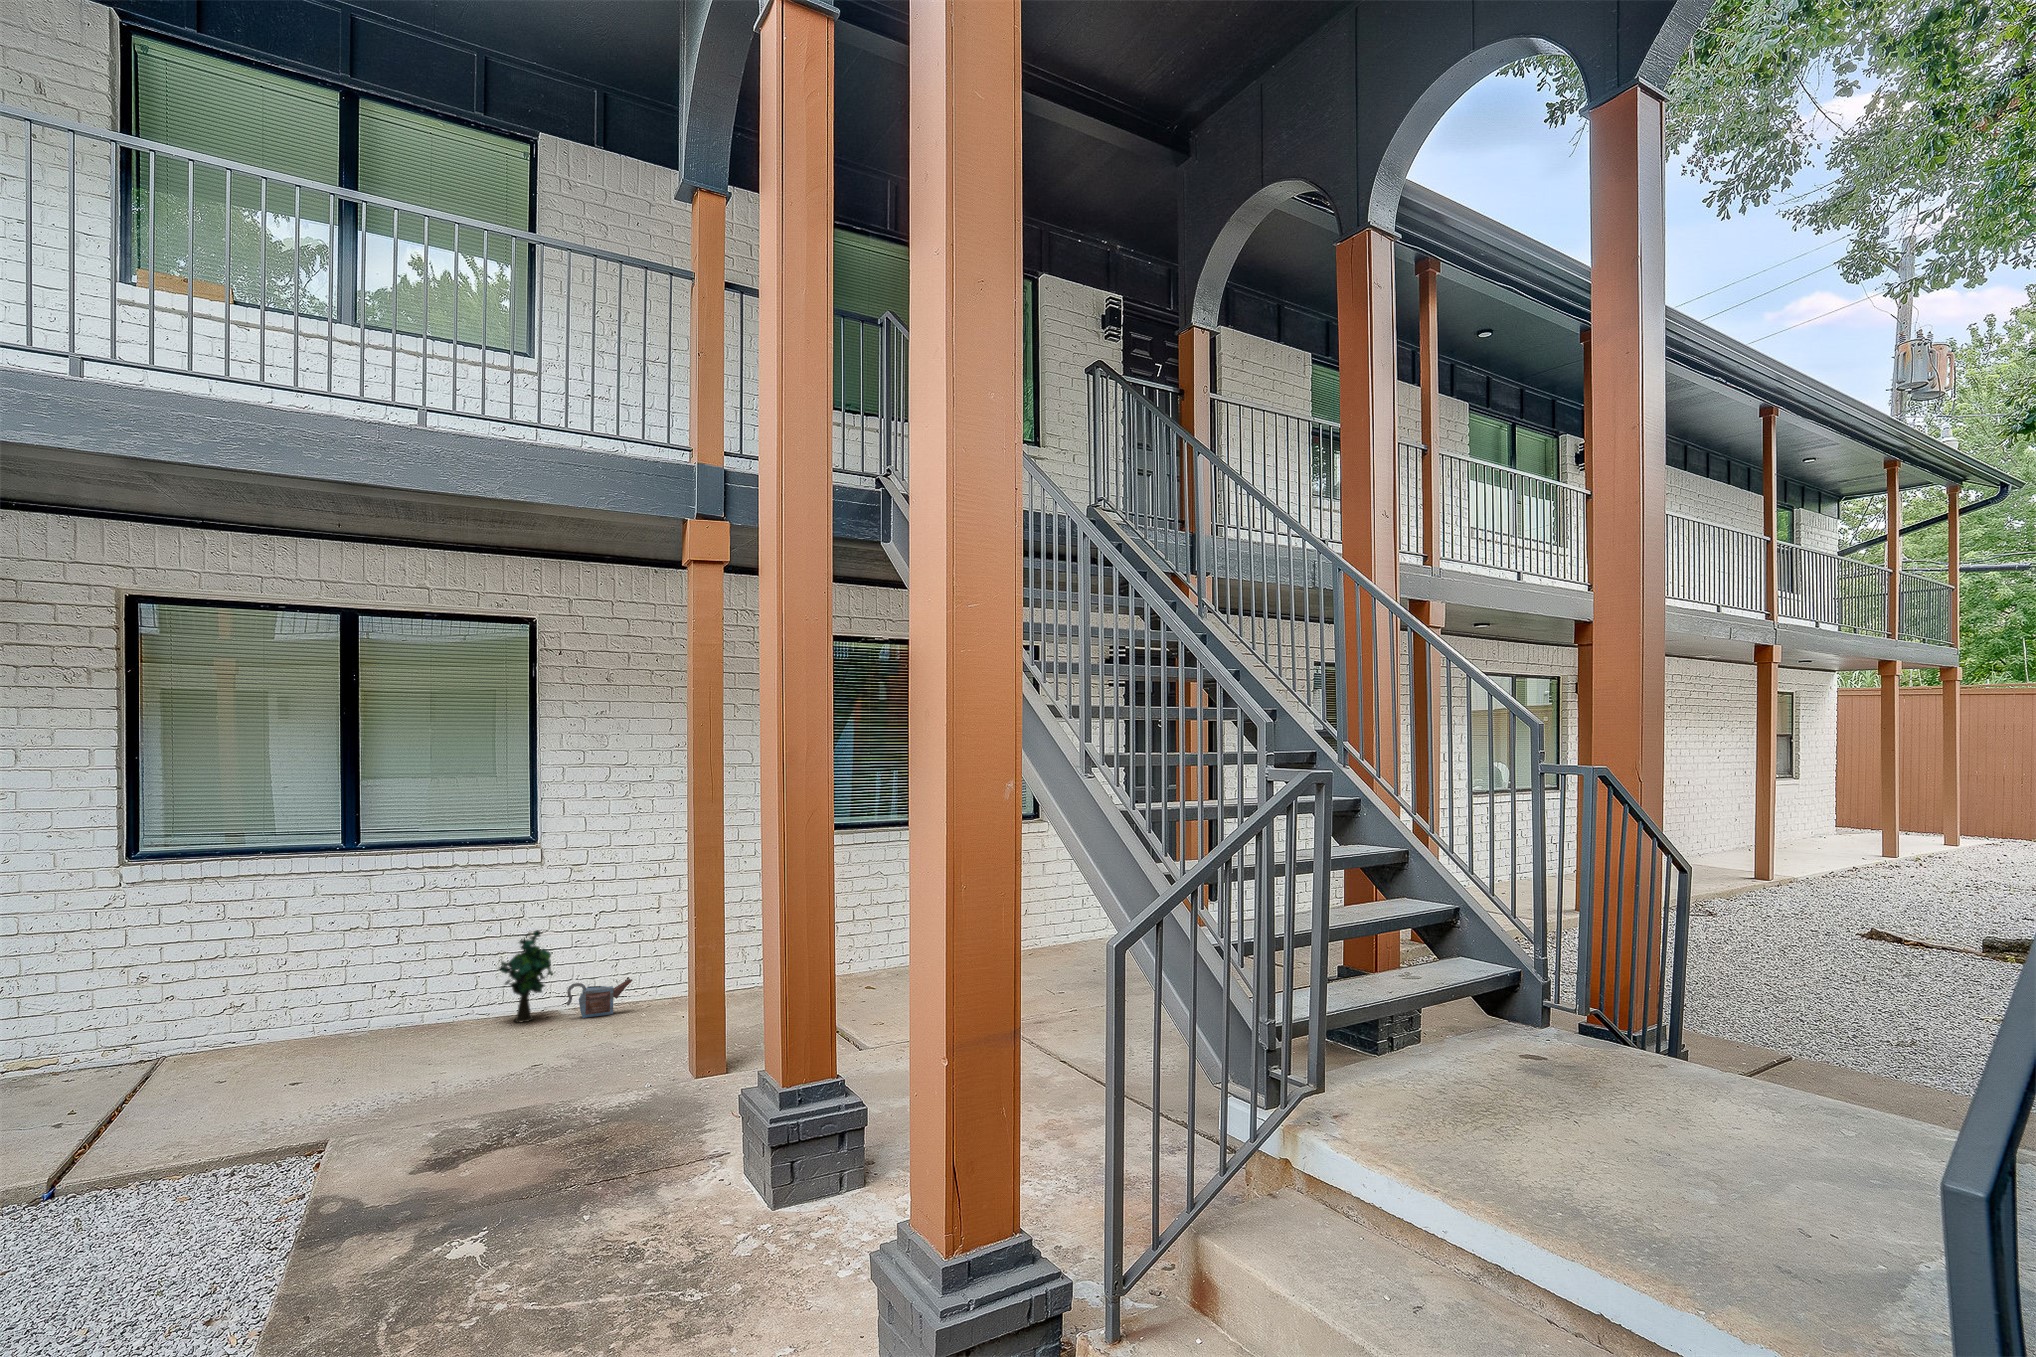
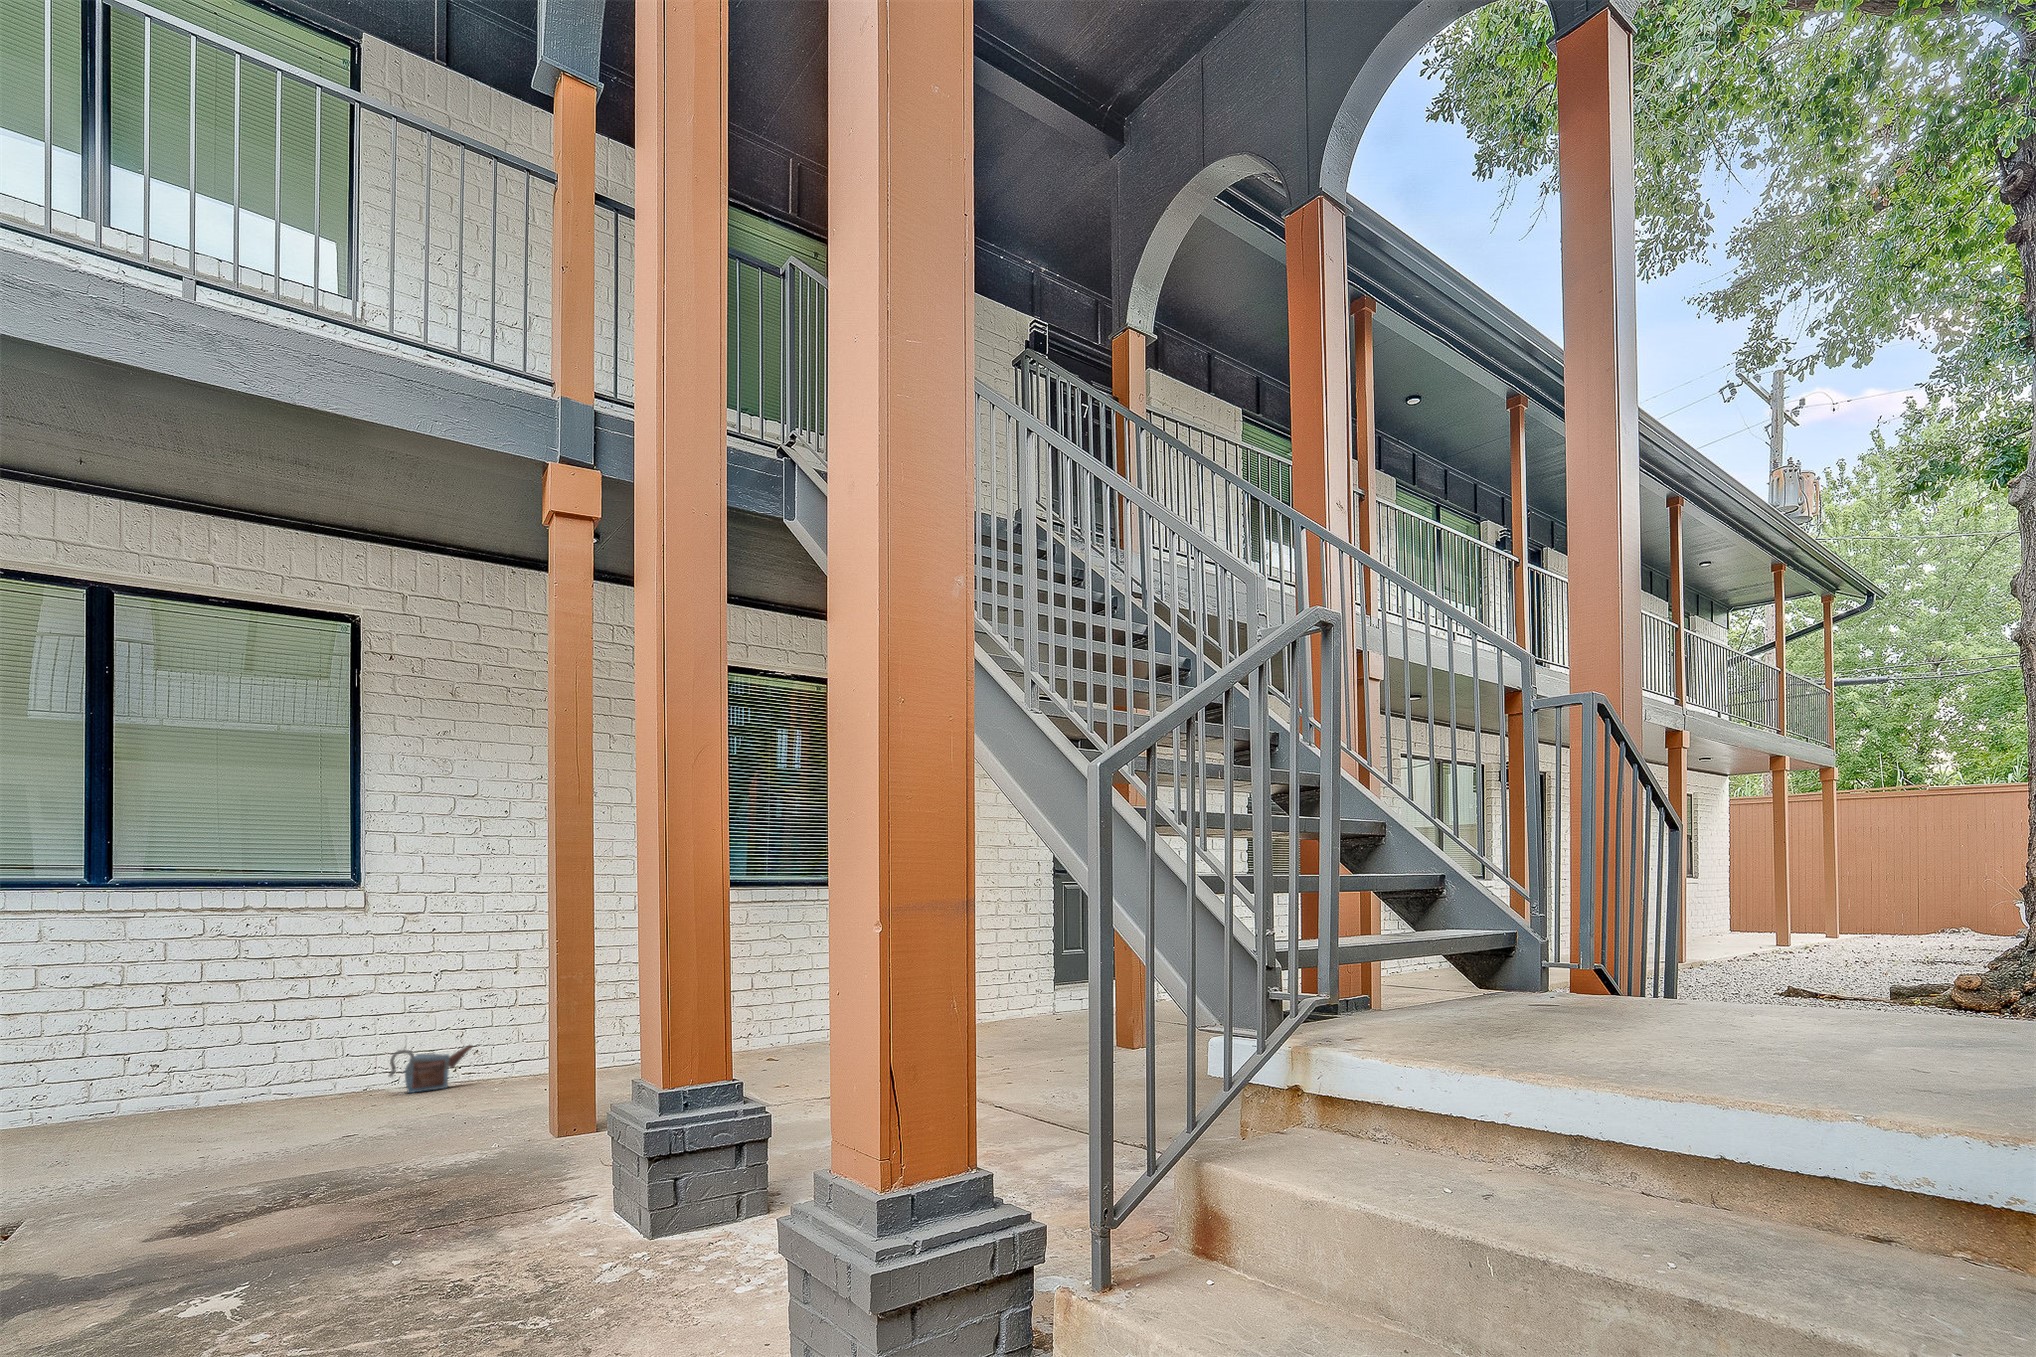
decorative plant: present [499,930,553,1022] -> none [298,985,374,1101]

